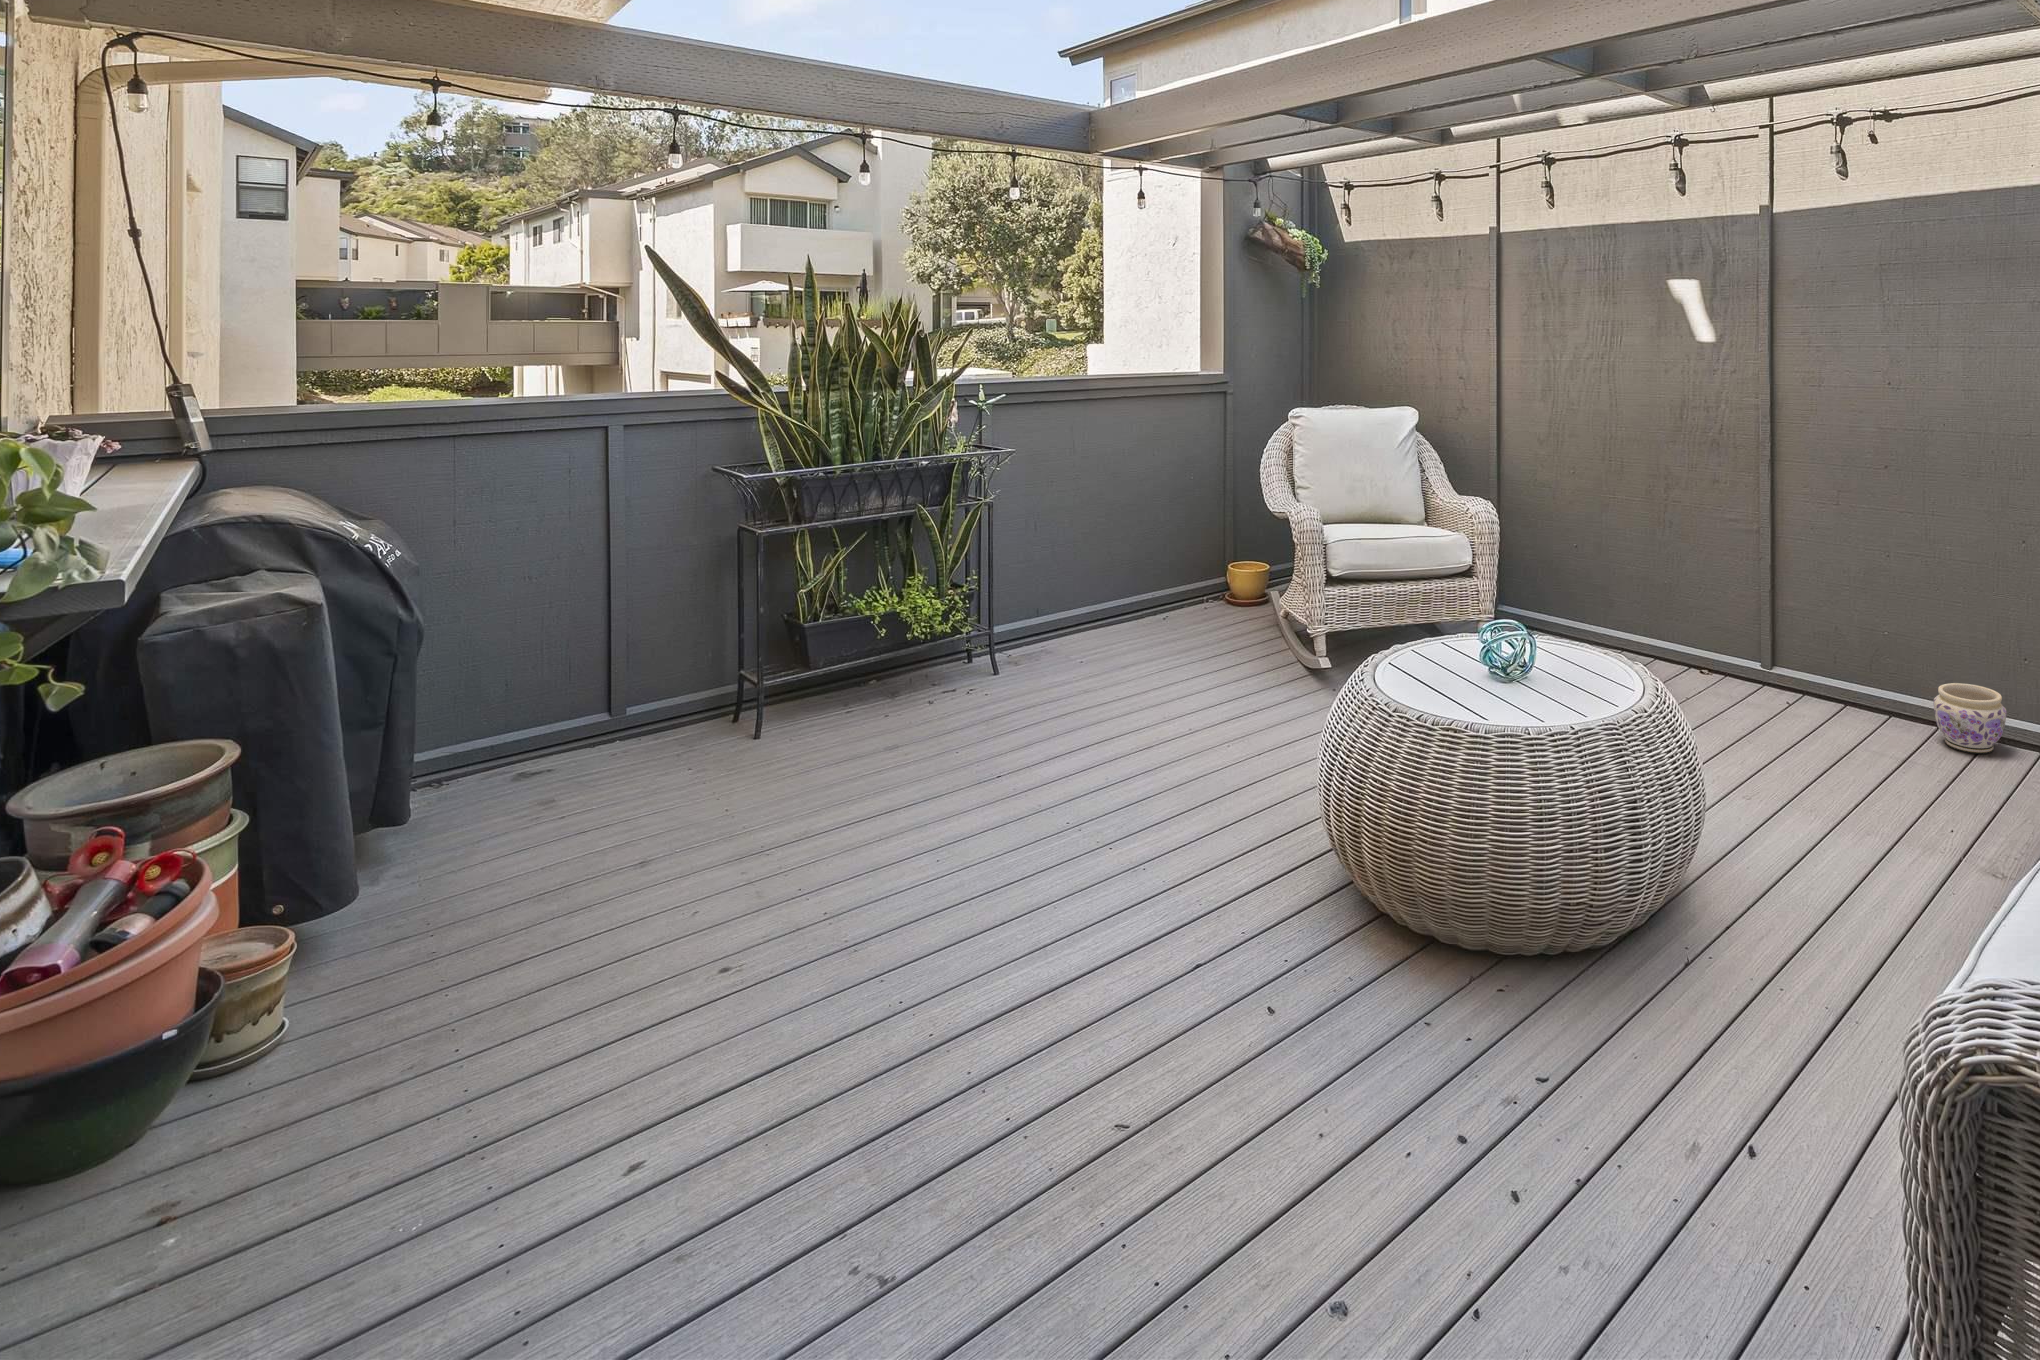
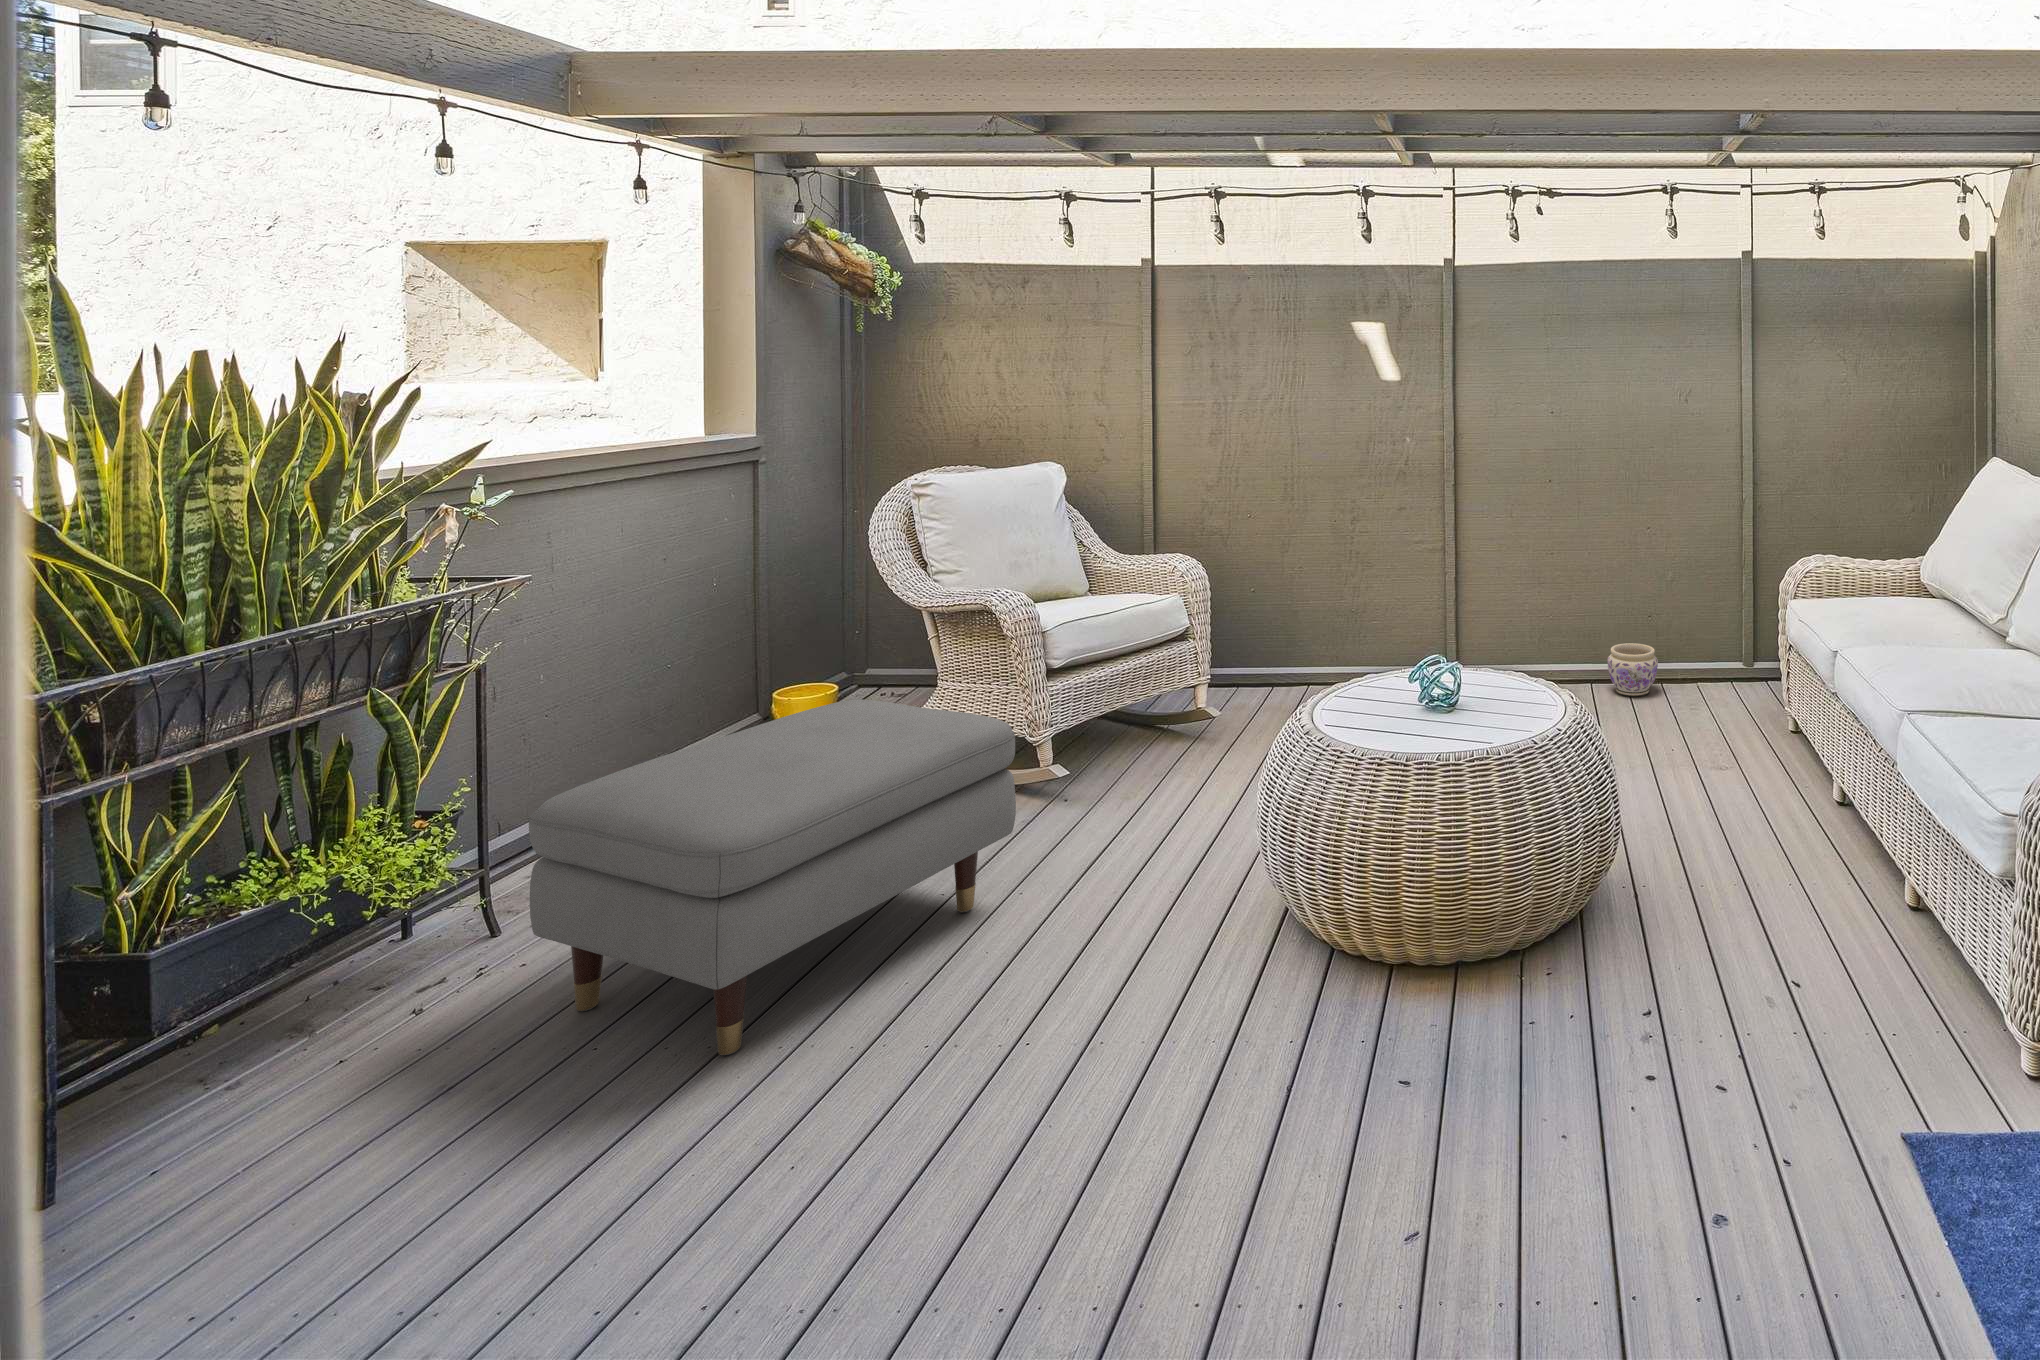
ottoman: none [965,563,1222,761] -> present [529,699,1016,1055]

